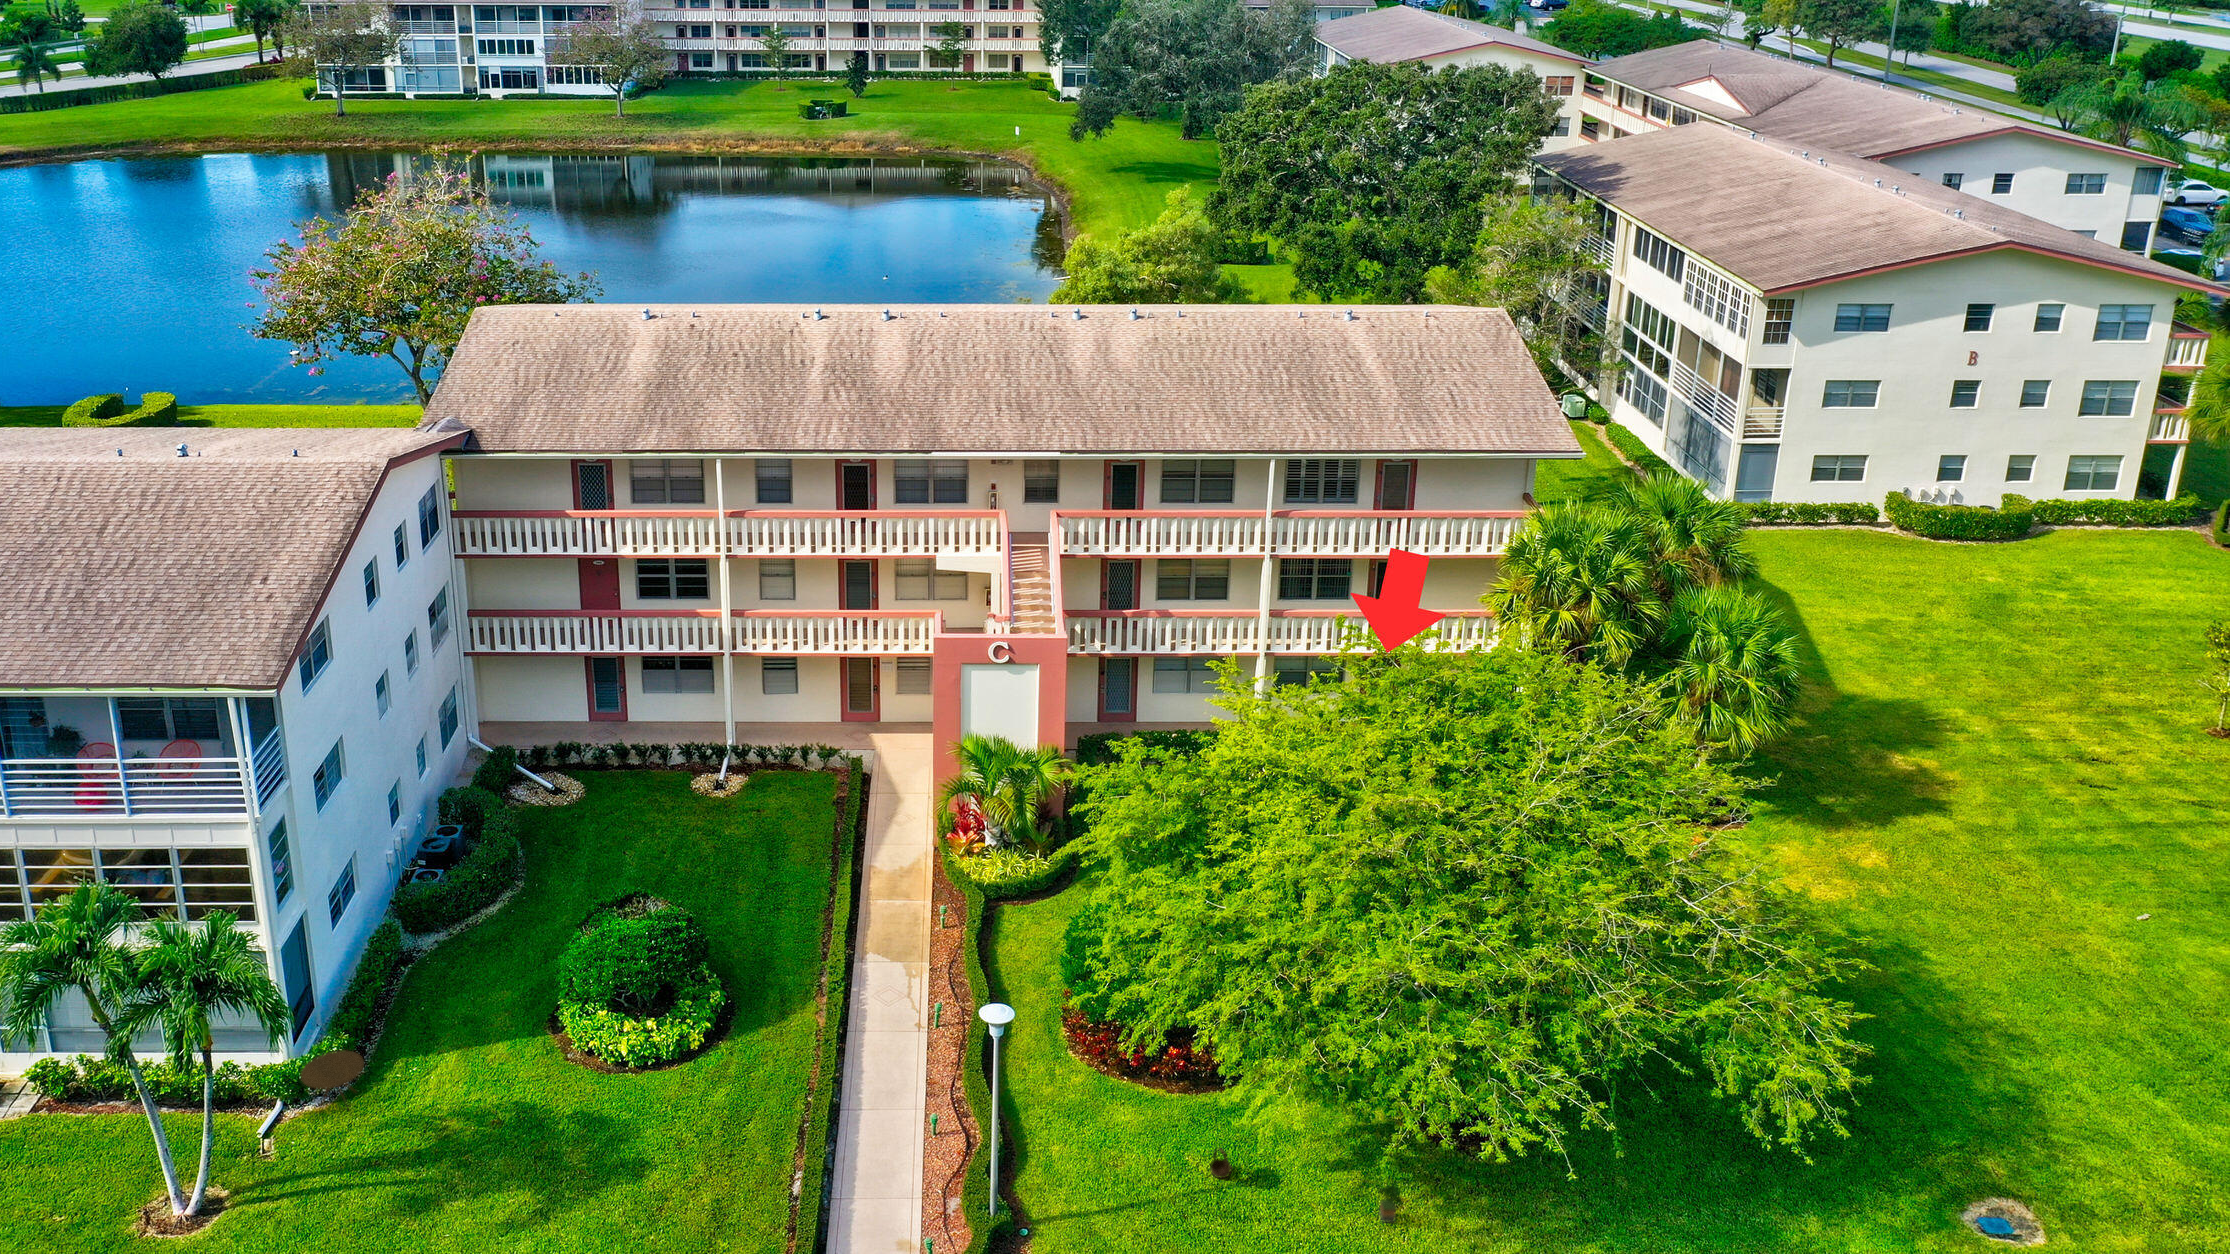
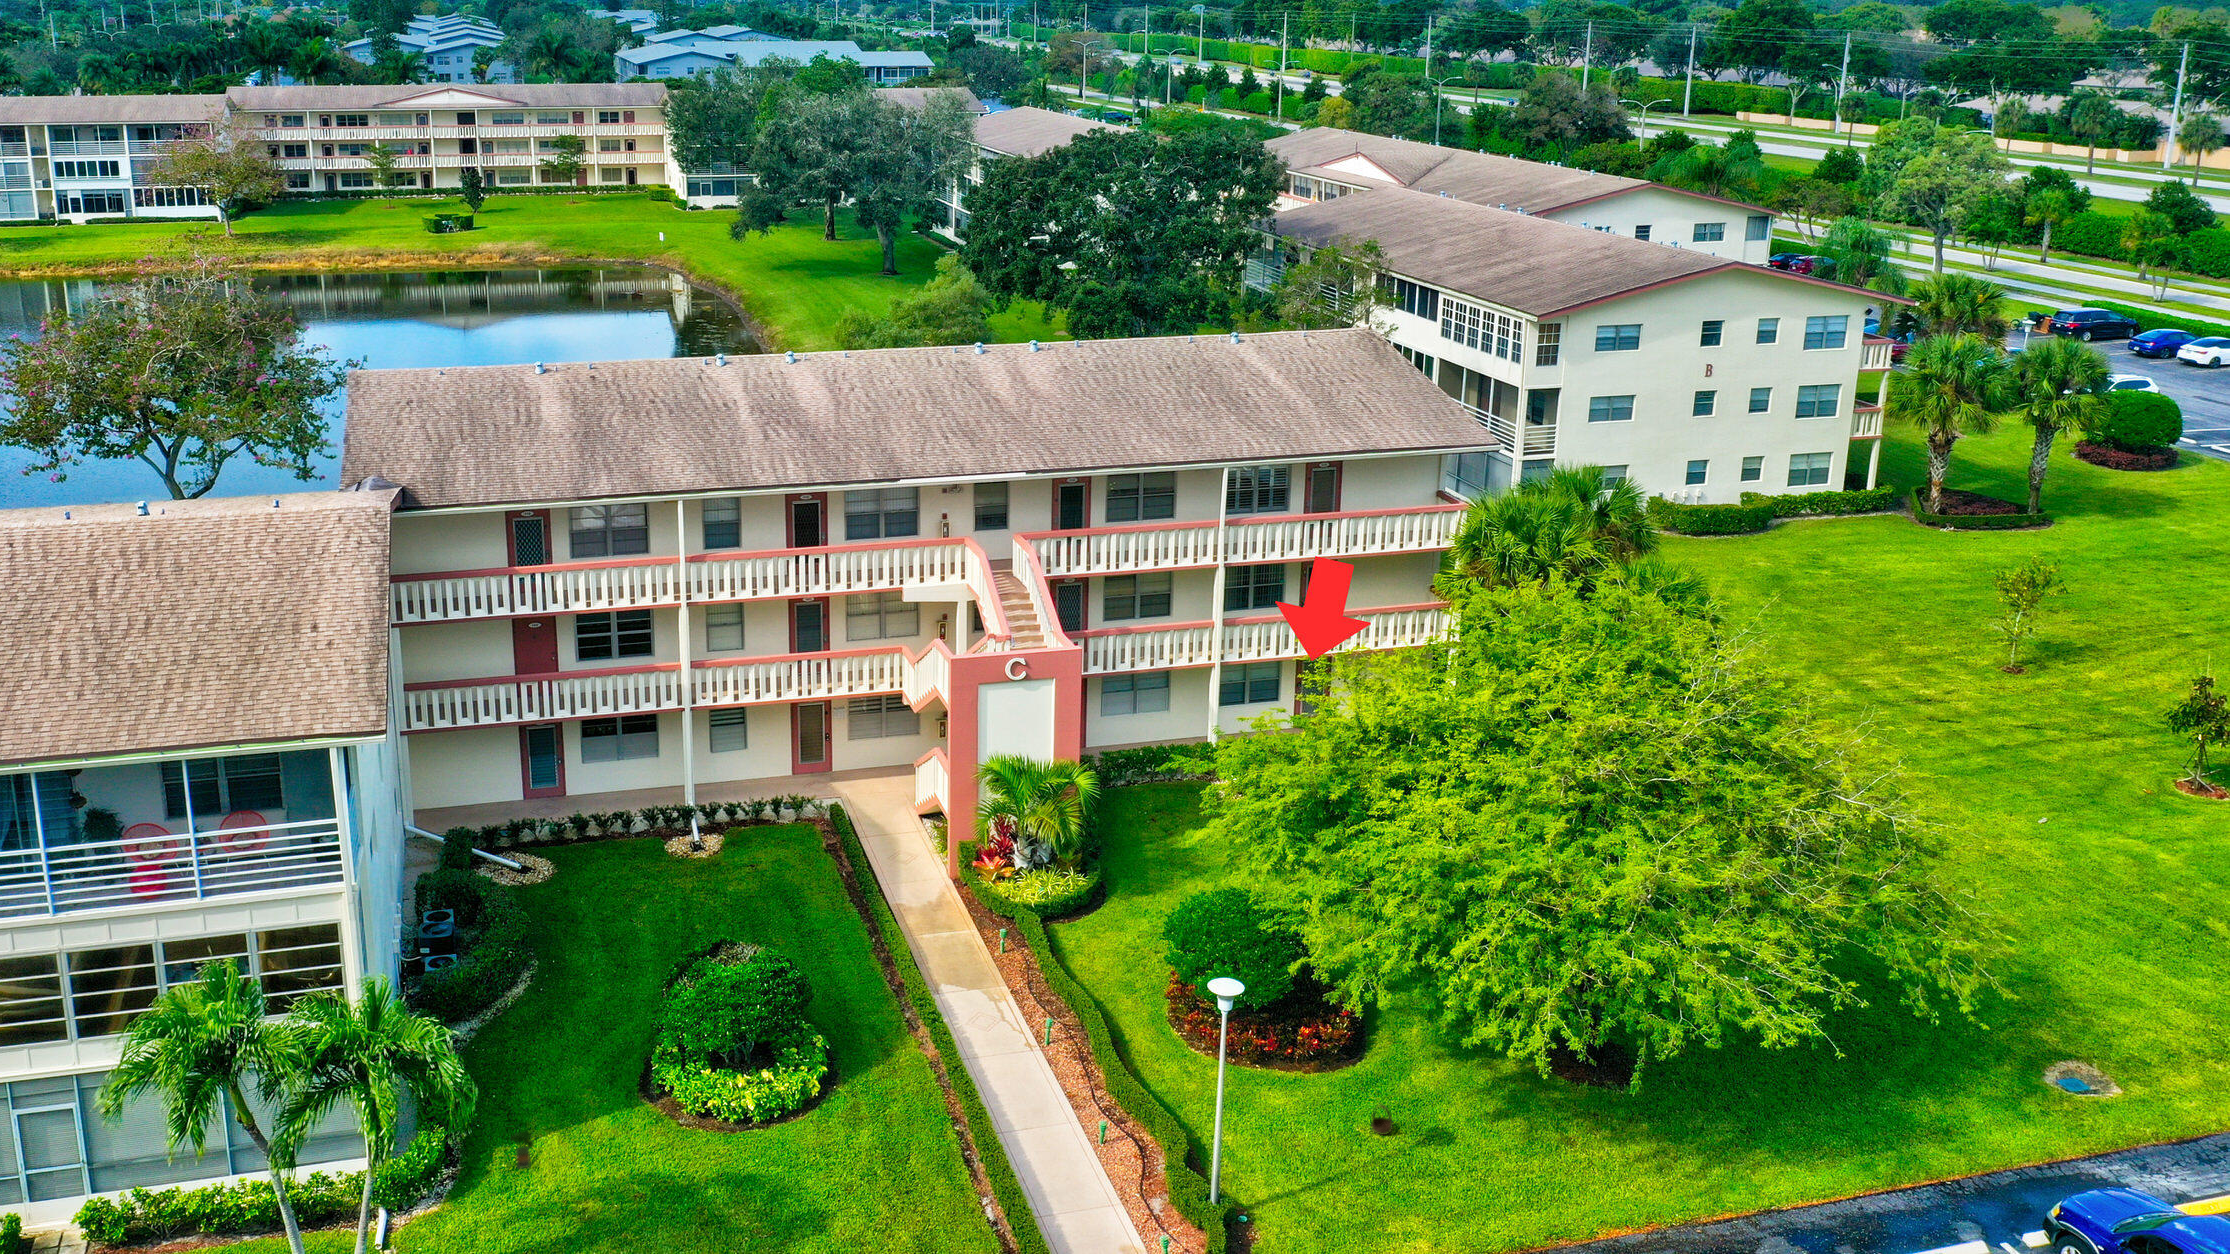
round table: present [300,1050,364,1111] -> none [420,1136,488,1207]
potted tree: present [1378,1186,1403,1222] -> present [510,1131,534,1169]

